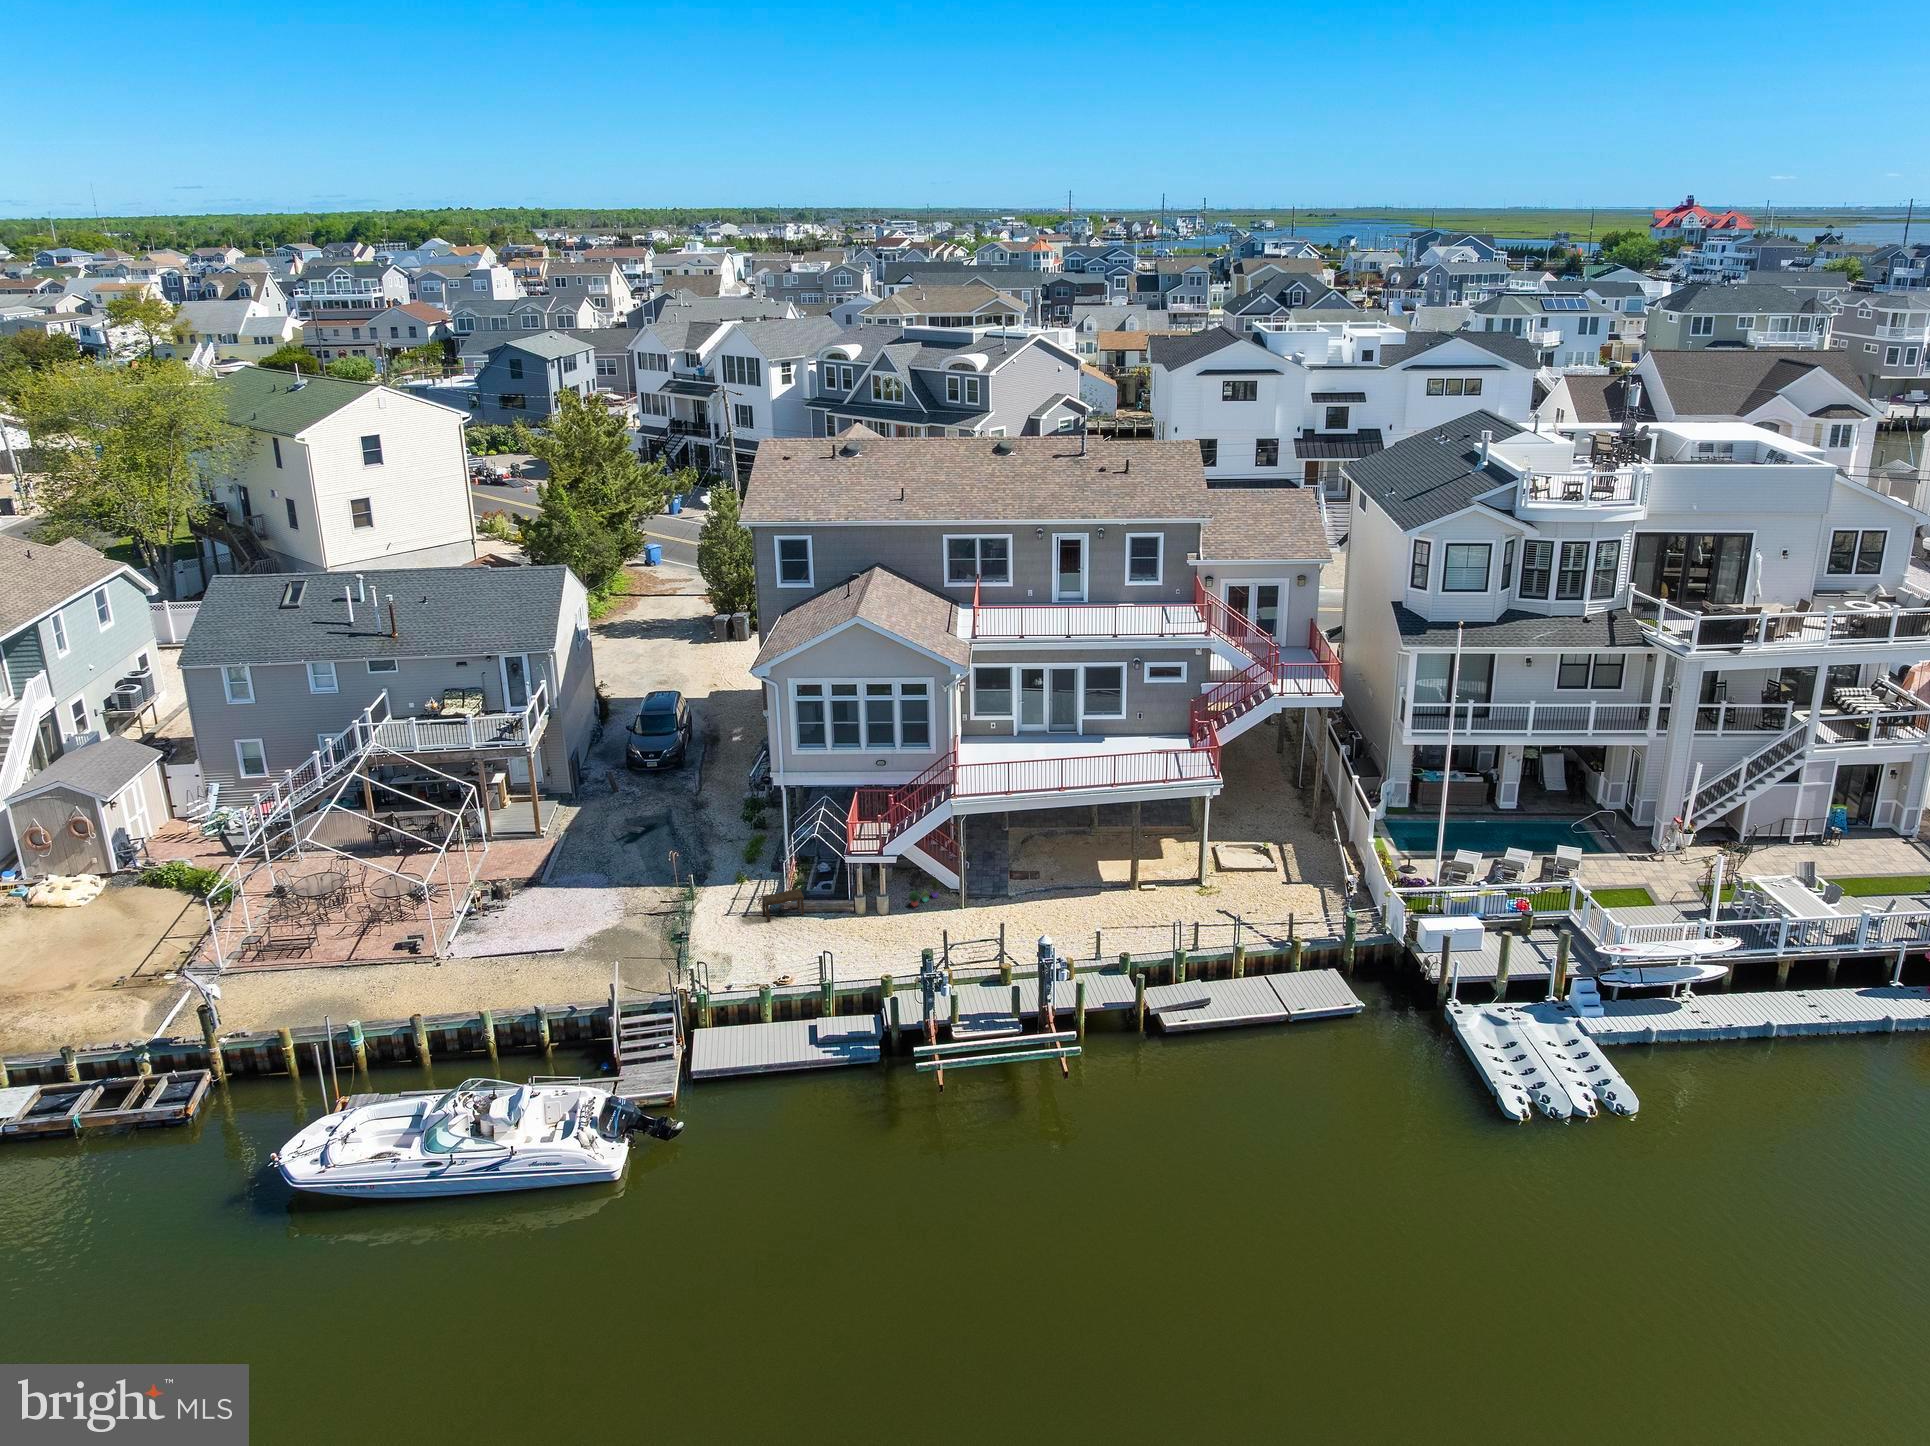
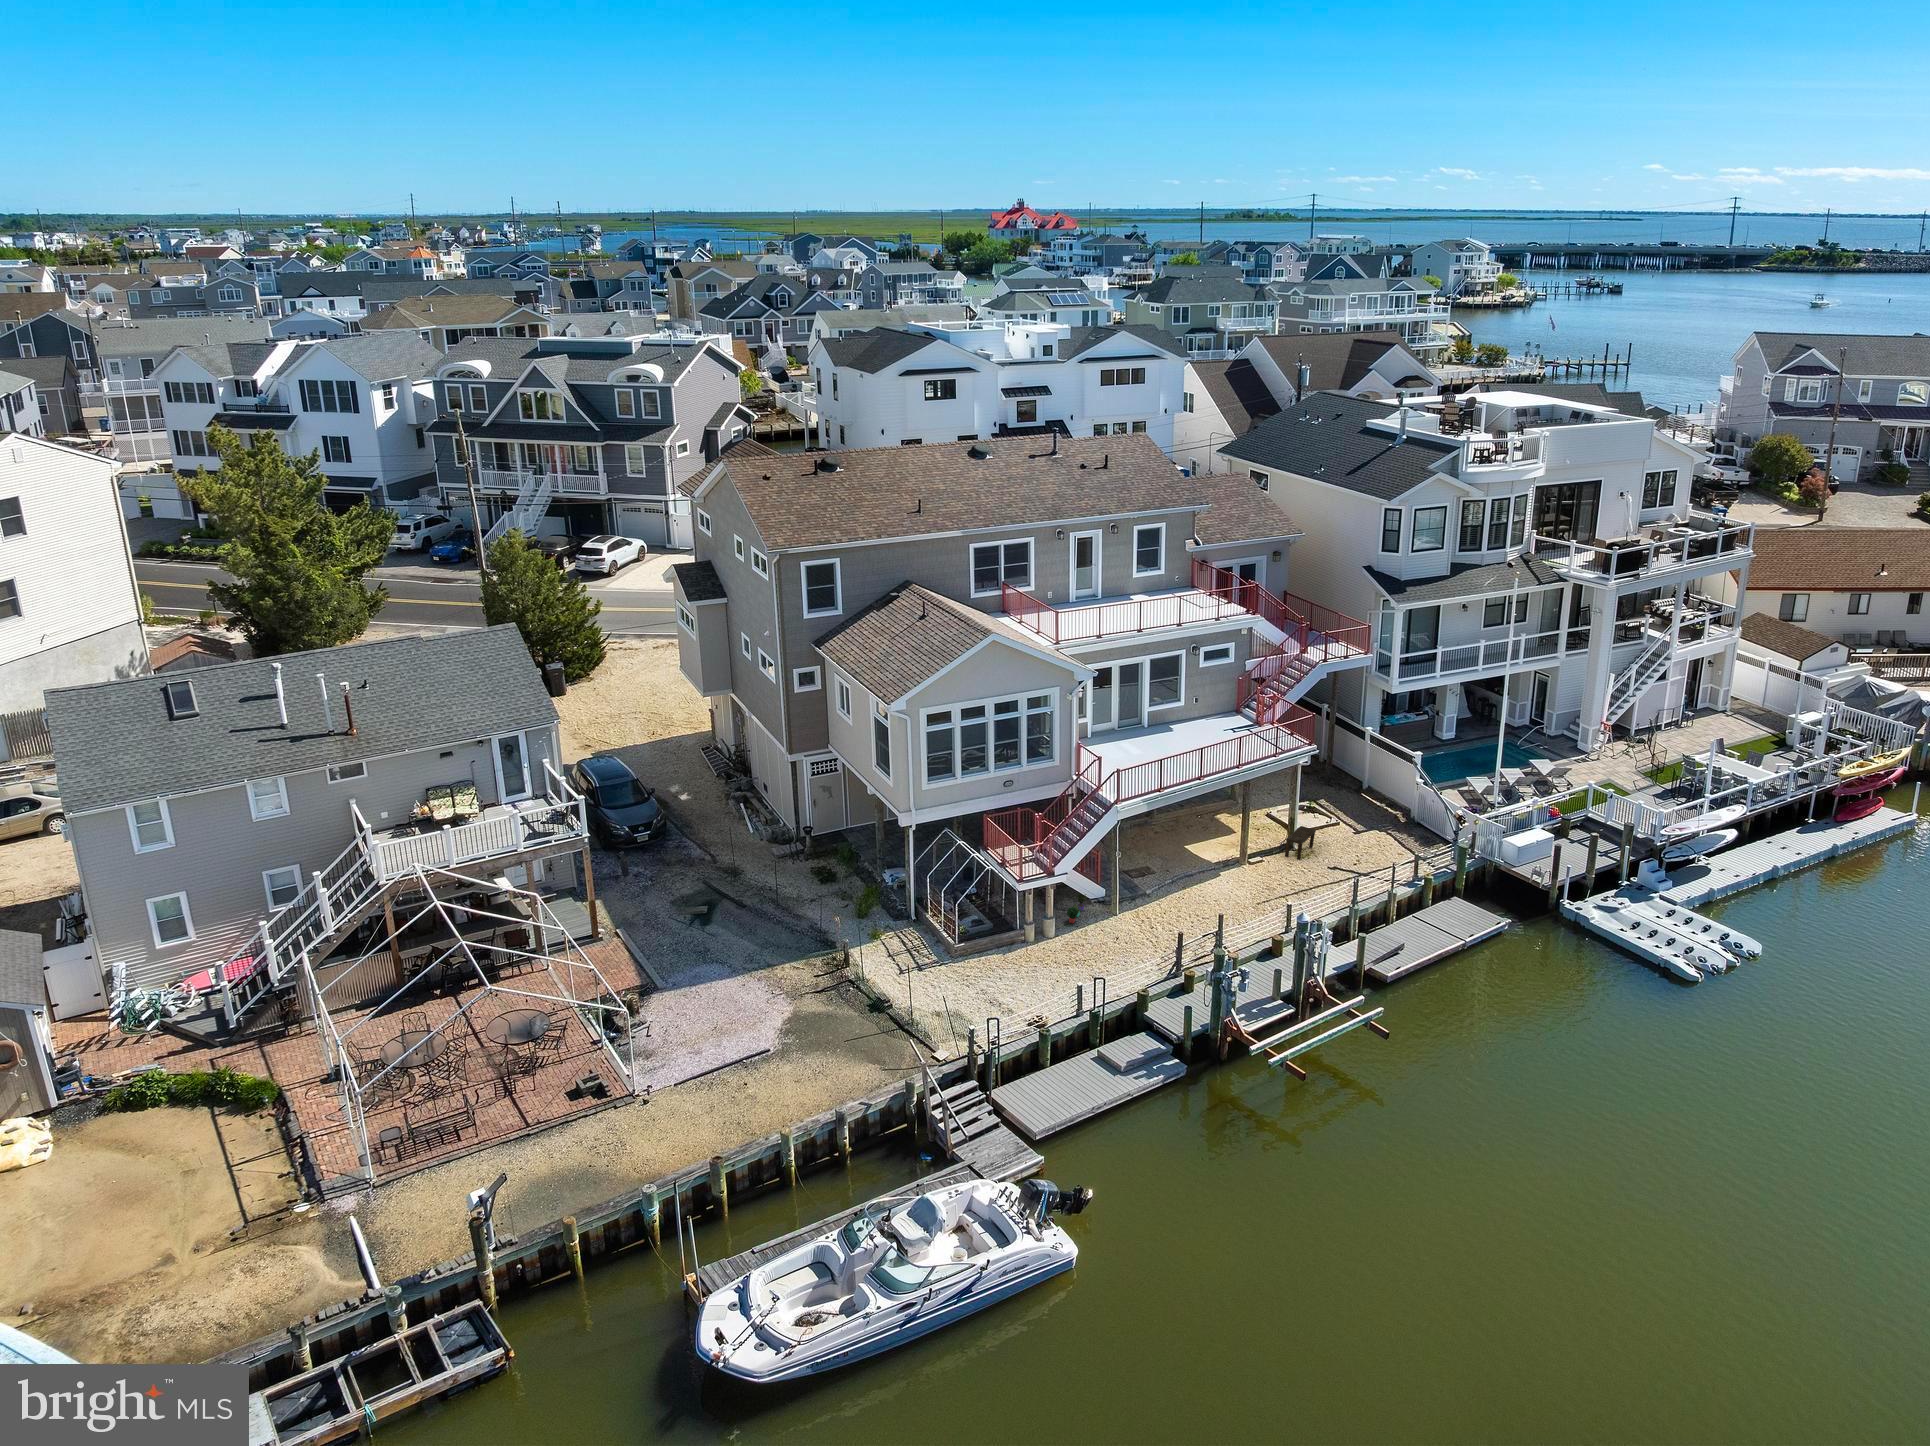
bench: present [762,889,804,922] -> present [1285,826,1316,860]

